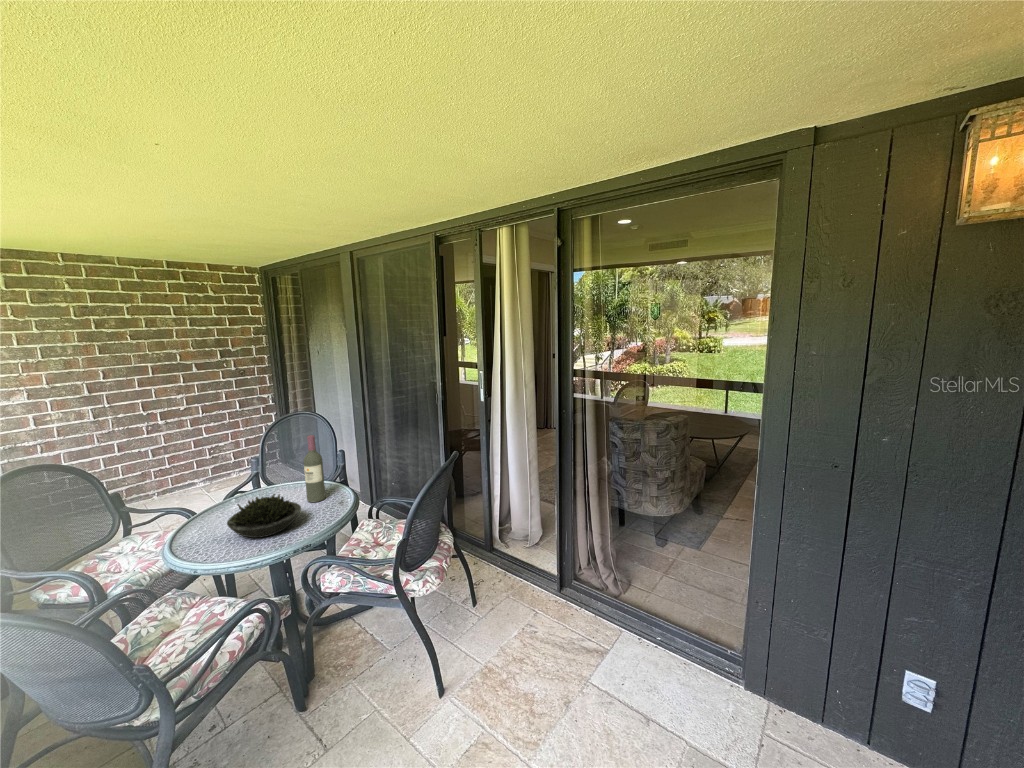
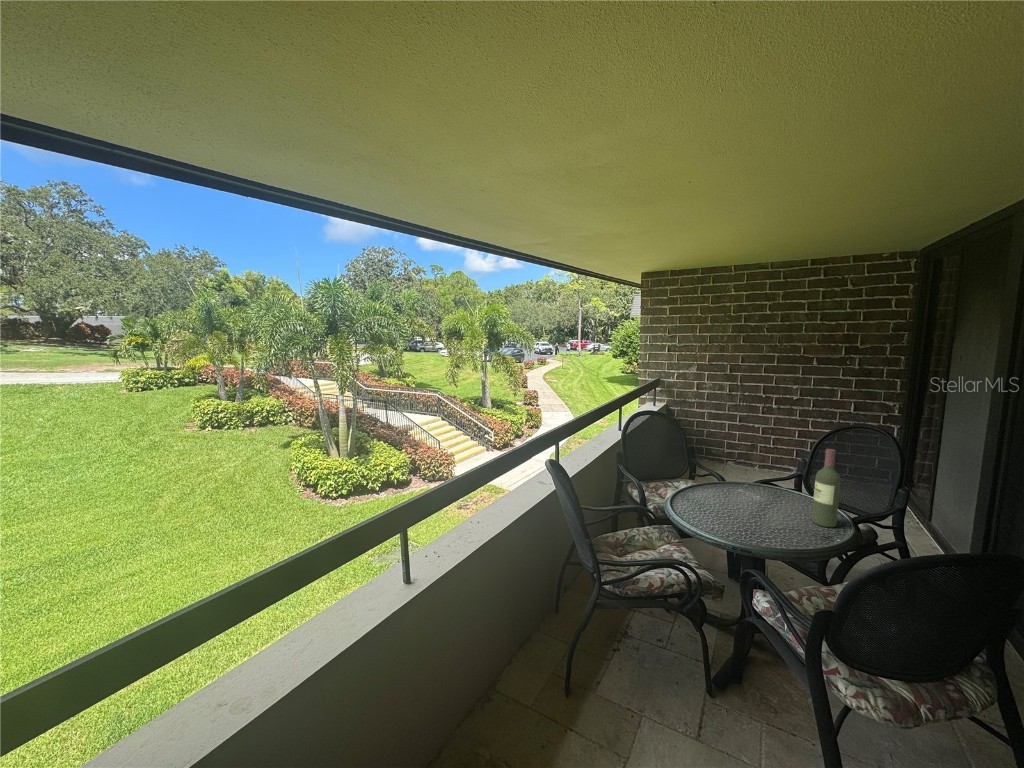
succulent plant: present [227,494,301,538] -> none [712,485,784,528]

